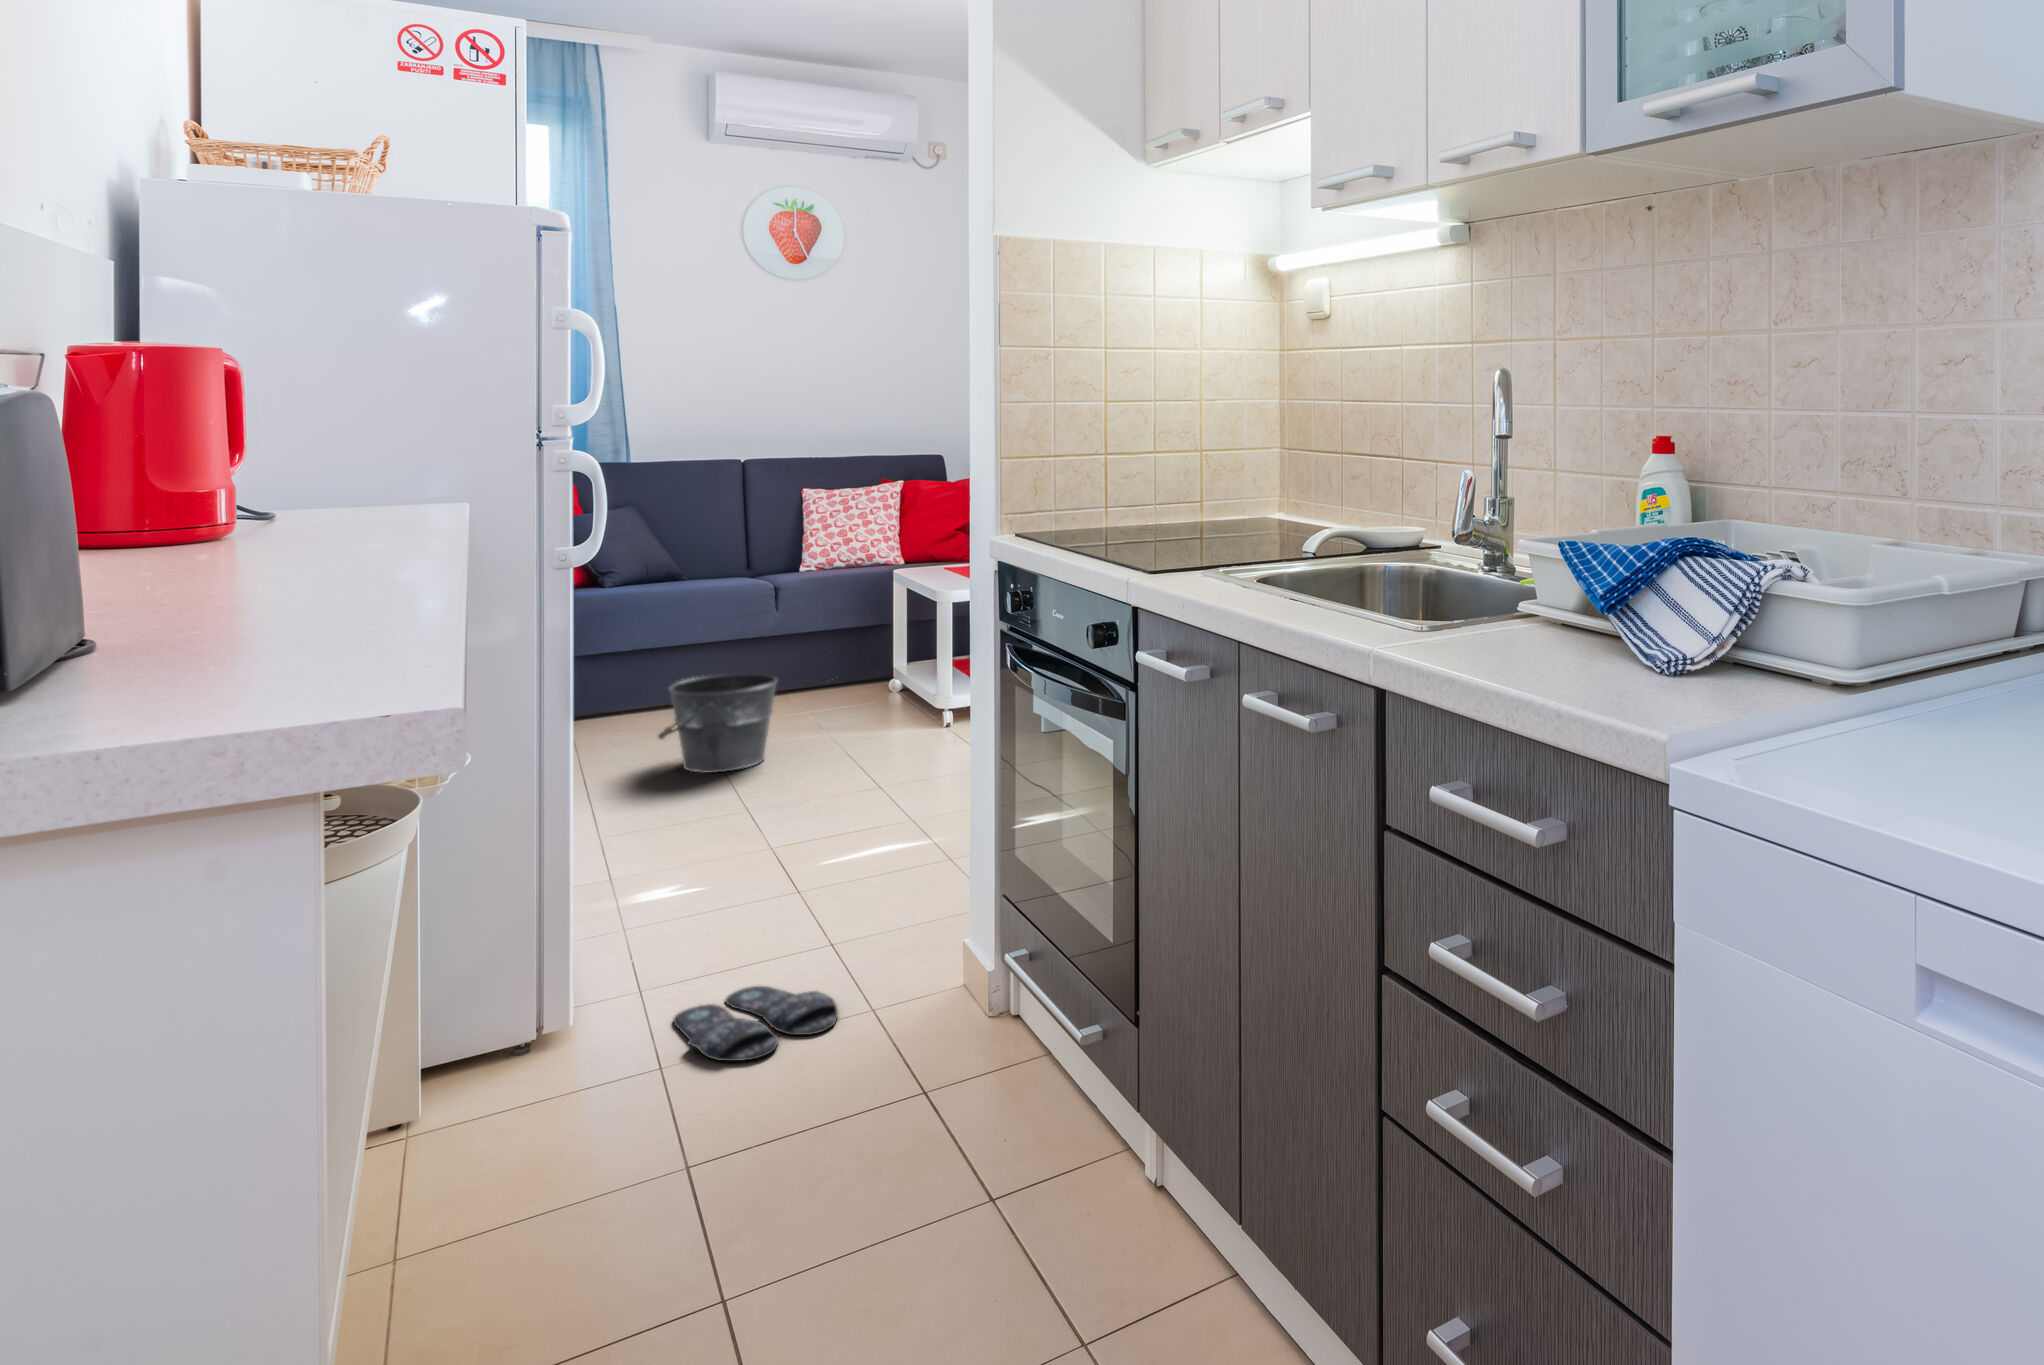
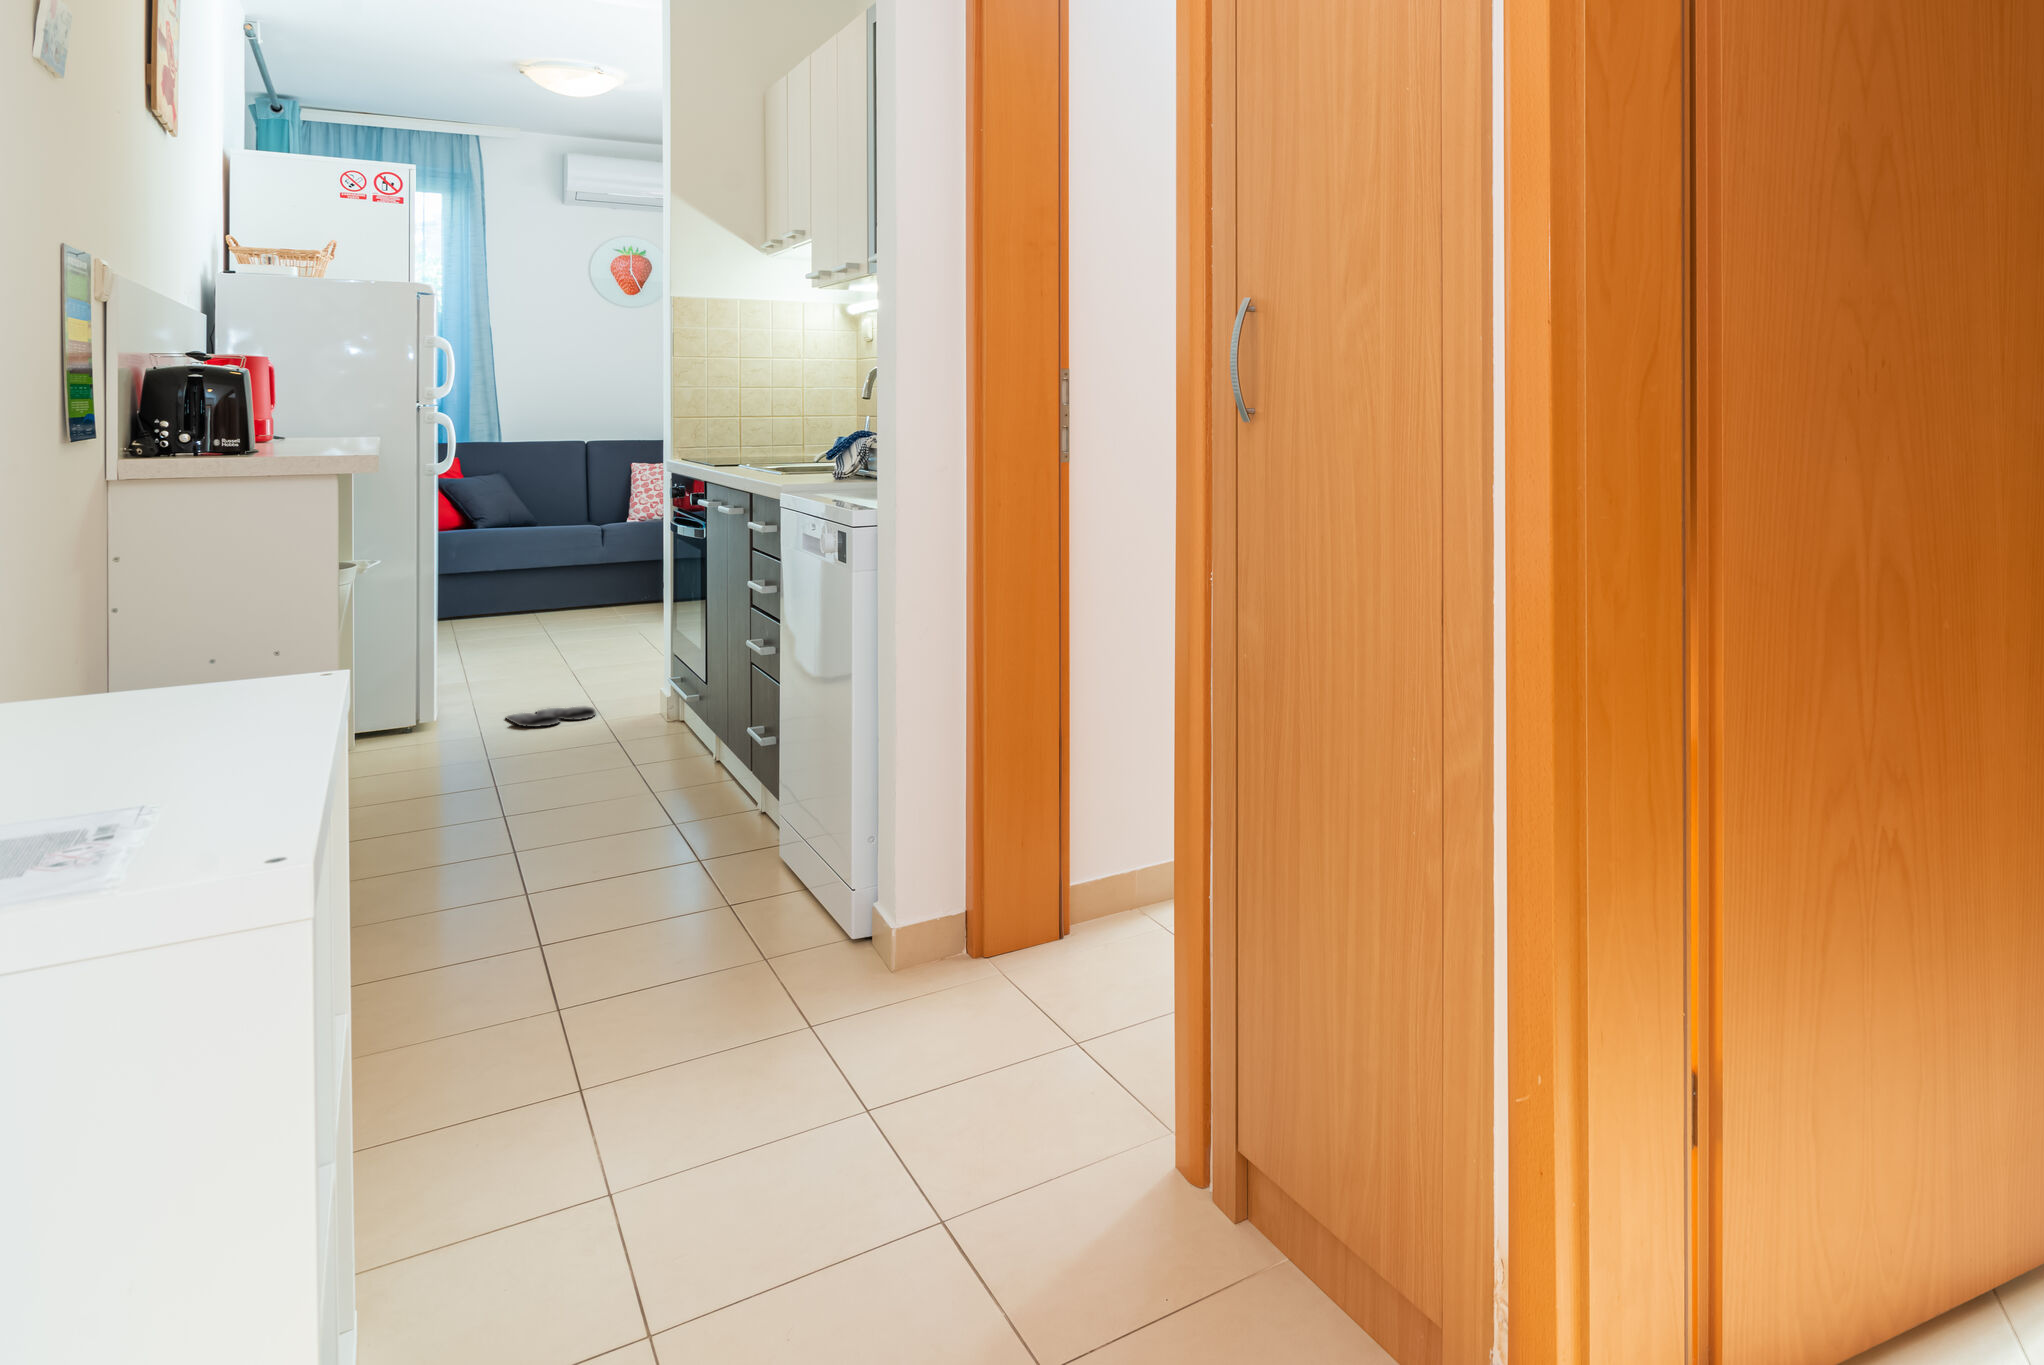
bucket: present [658,673,778,773] -> none [514,579,598,640]

